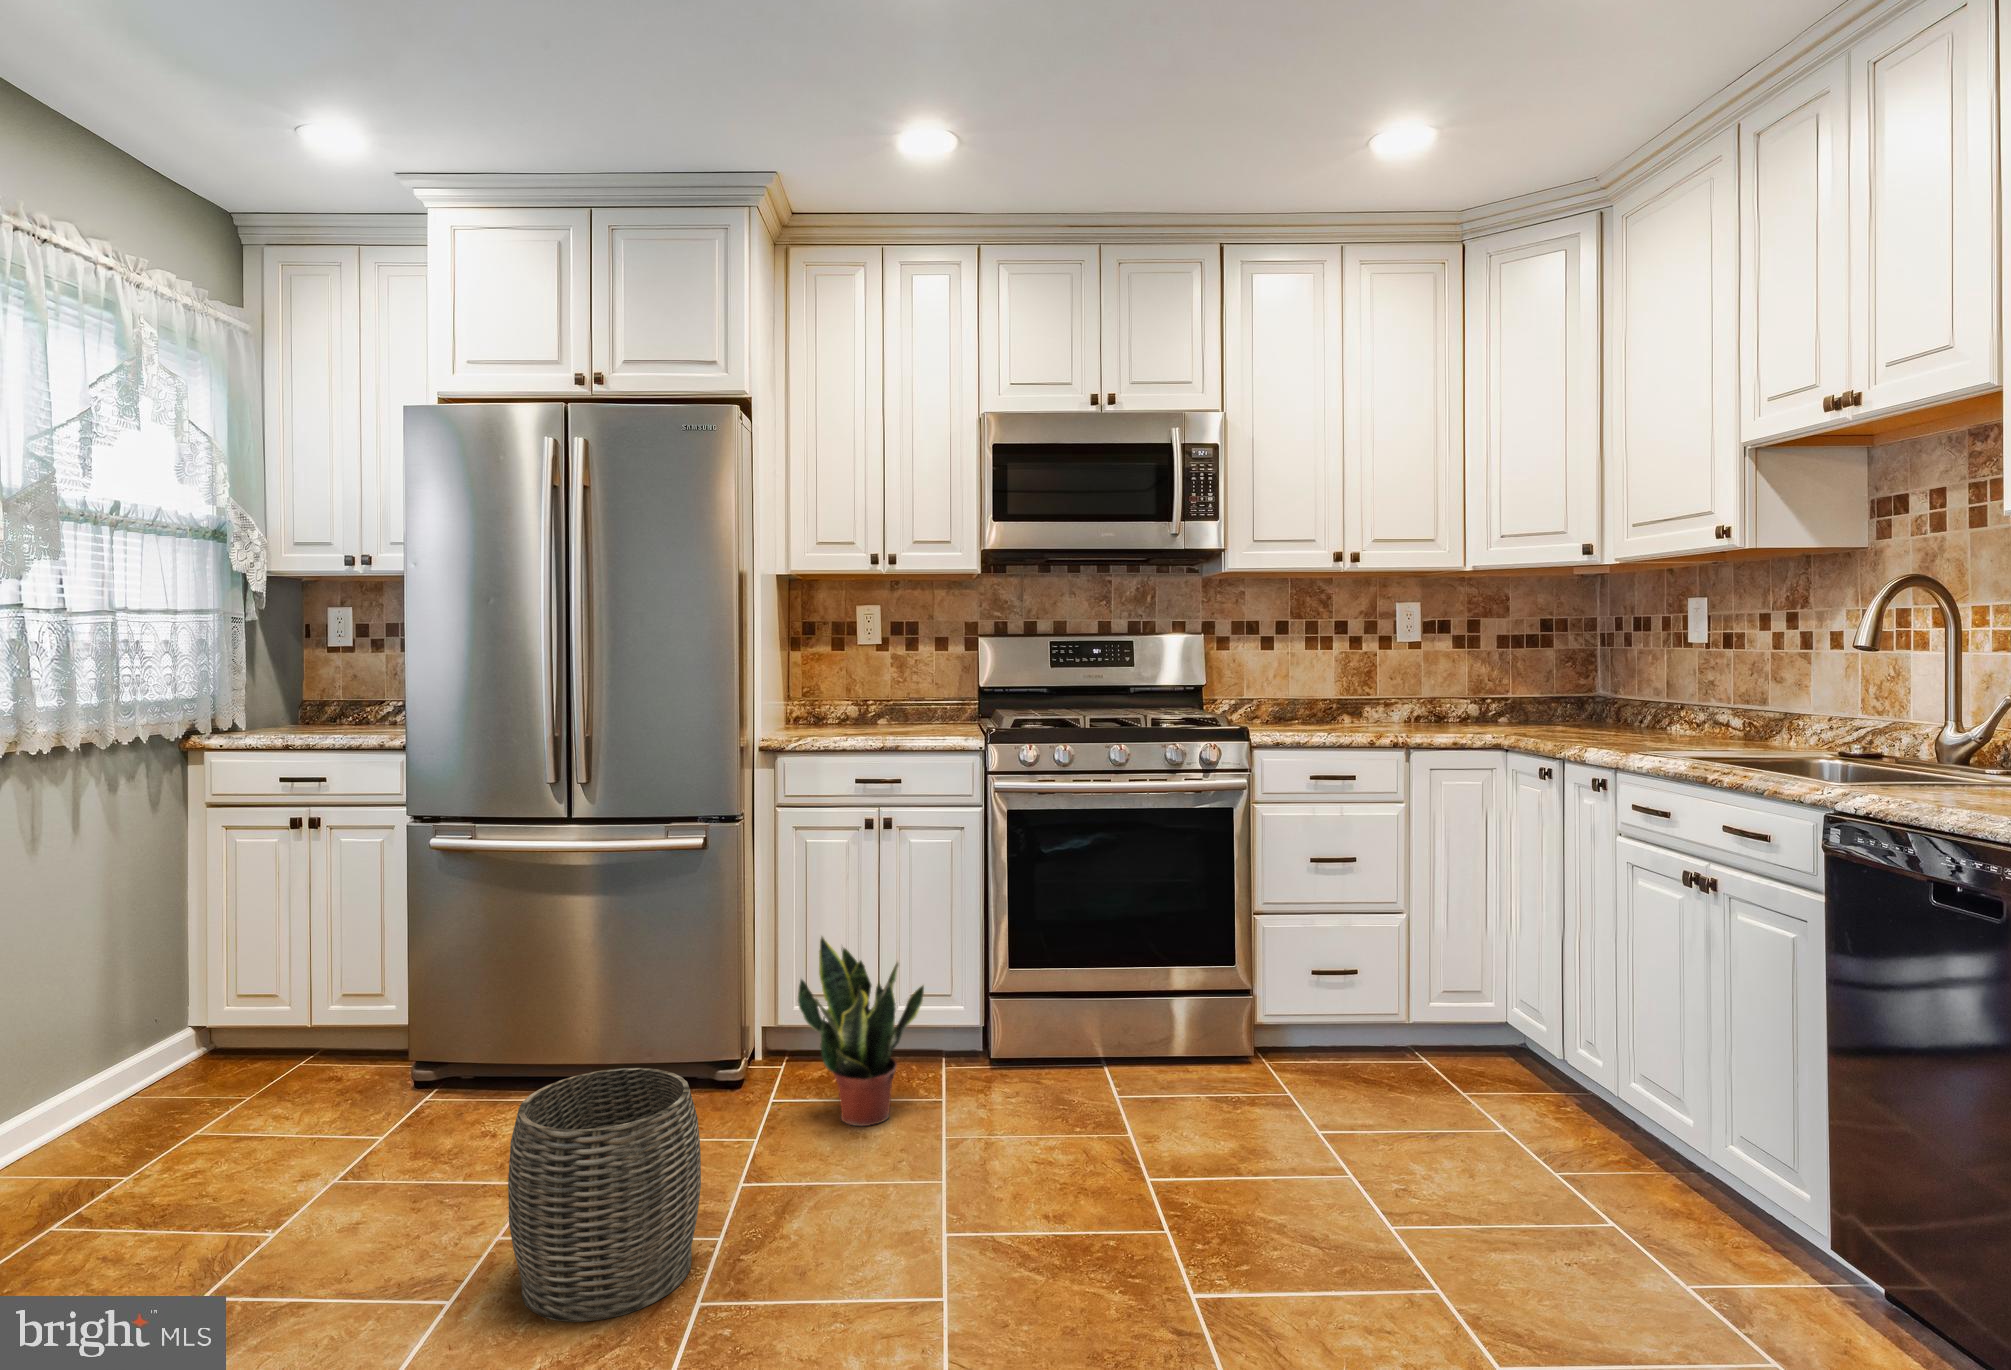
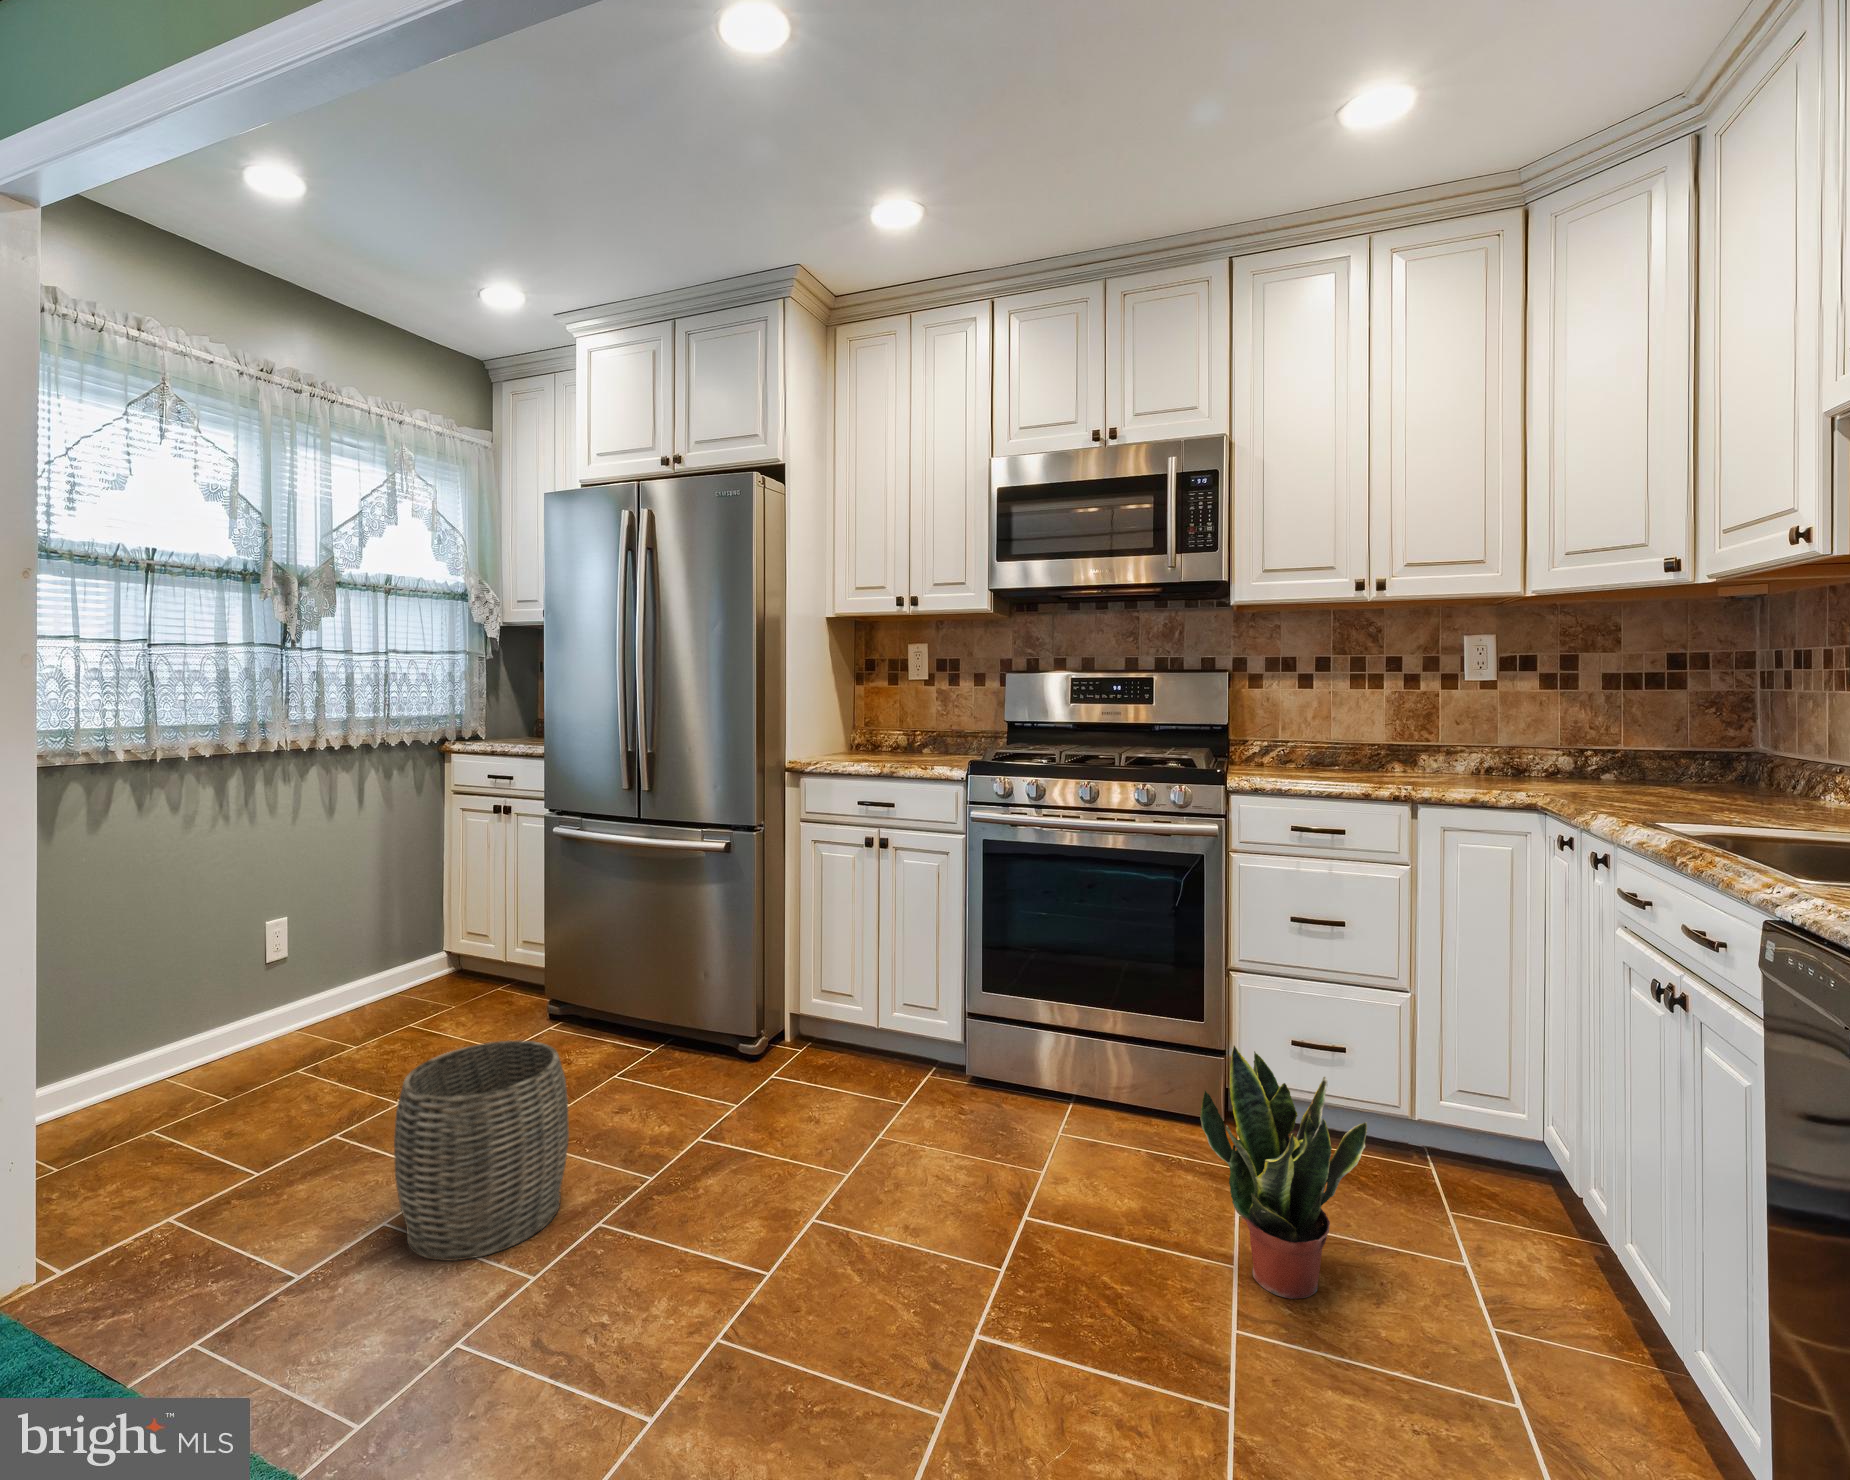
potted plant: present [798,937,924,1126] -> present [1200,1046,1367,1299]

